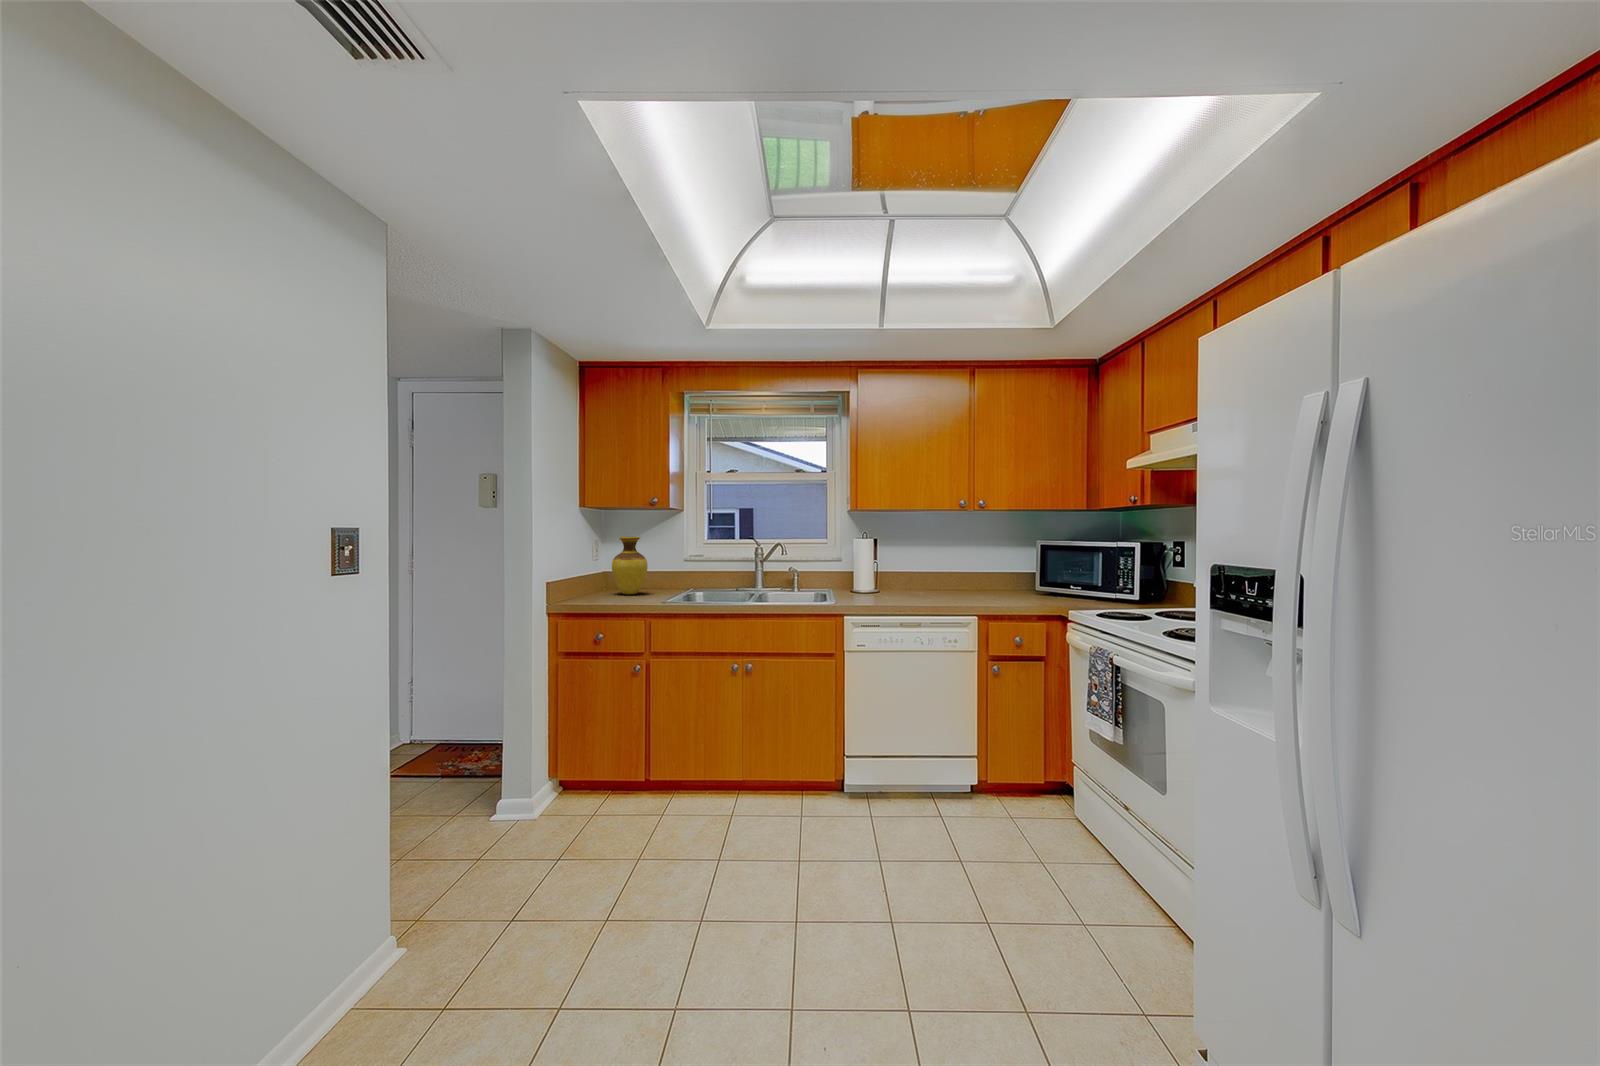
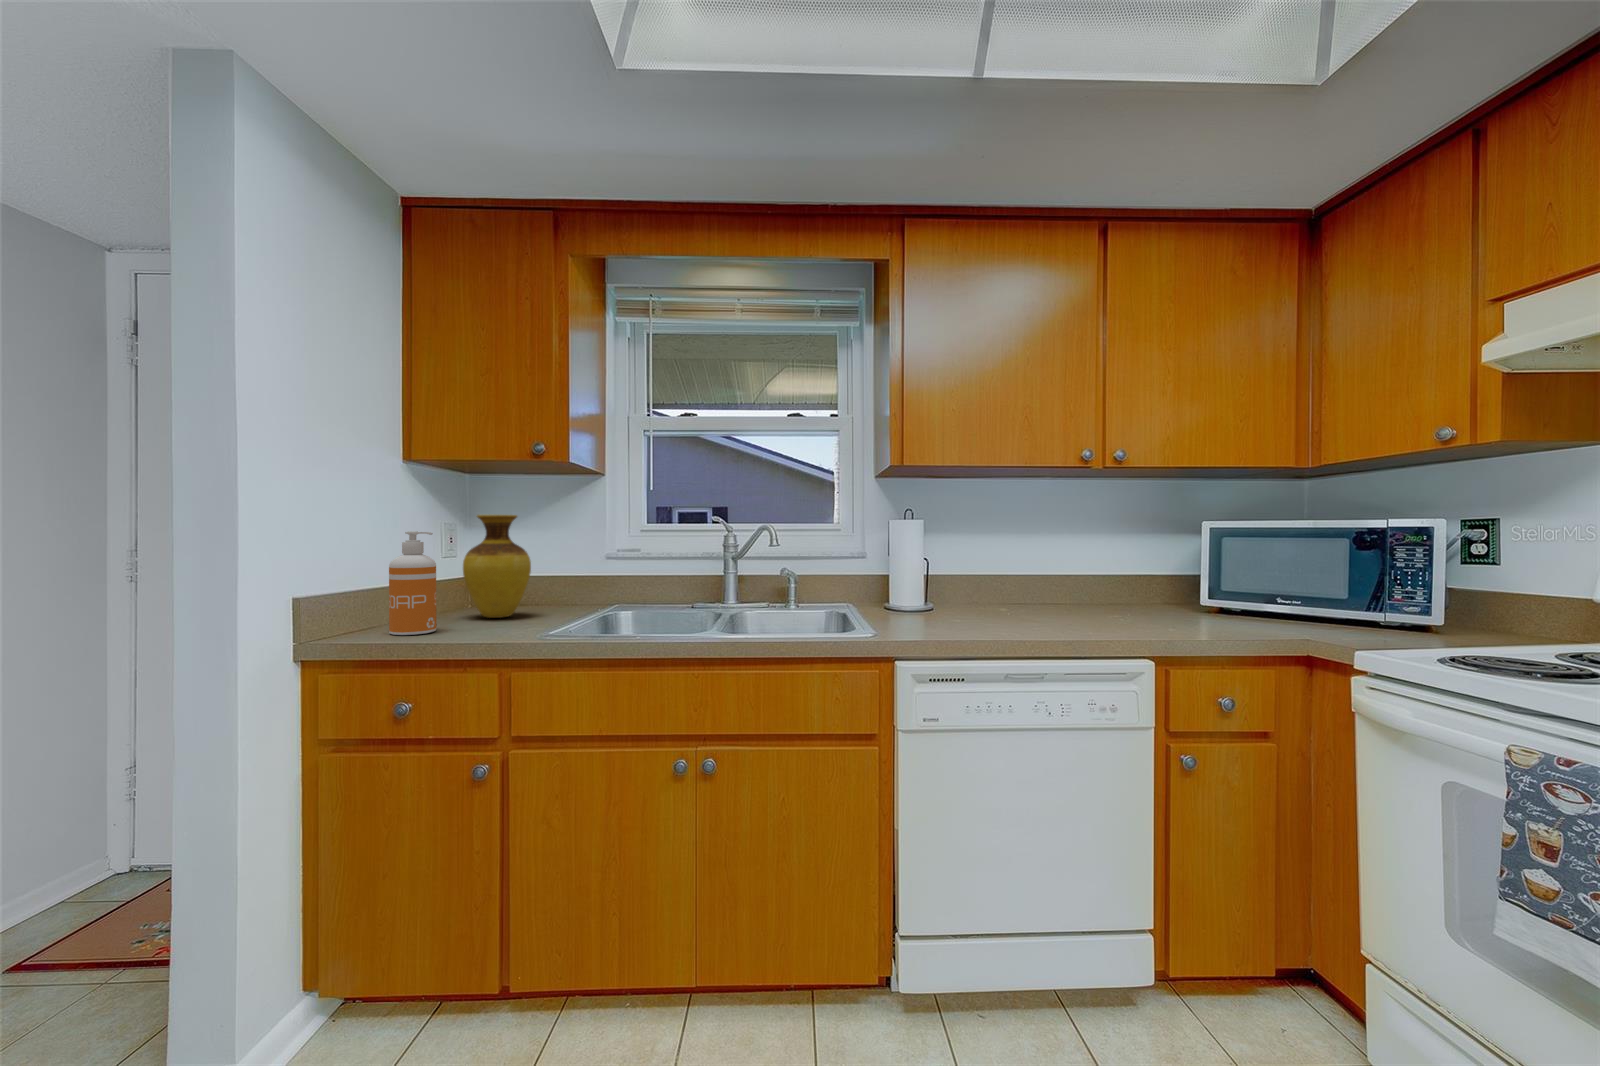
soap dispenser: none [585,548,606,601] -> present [389,531,436,635]

